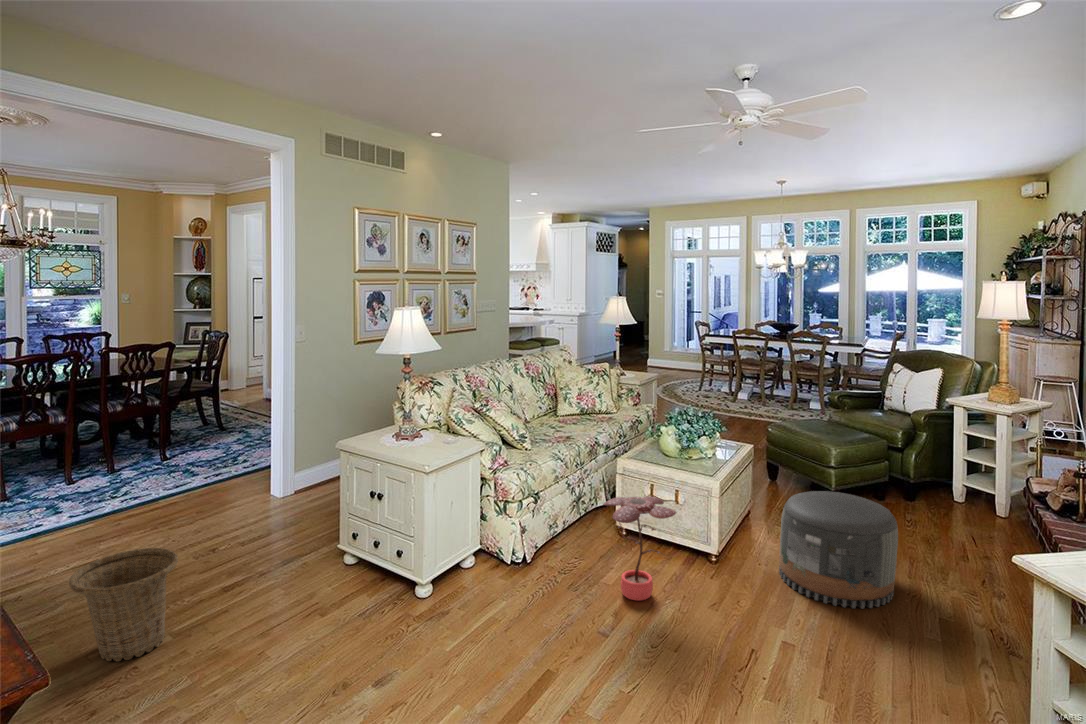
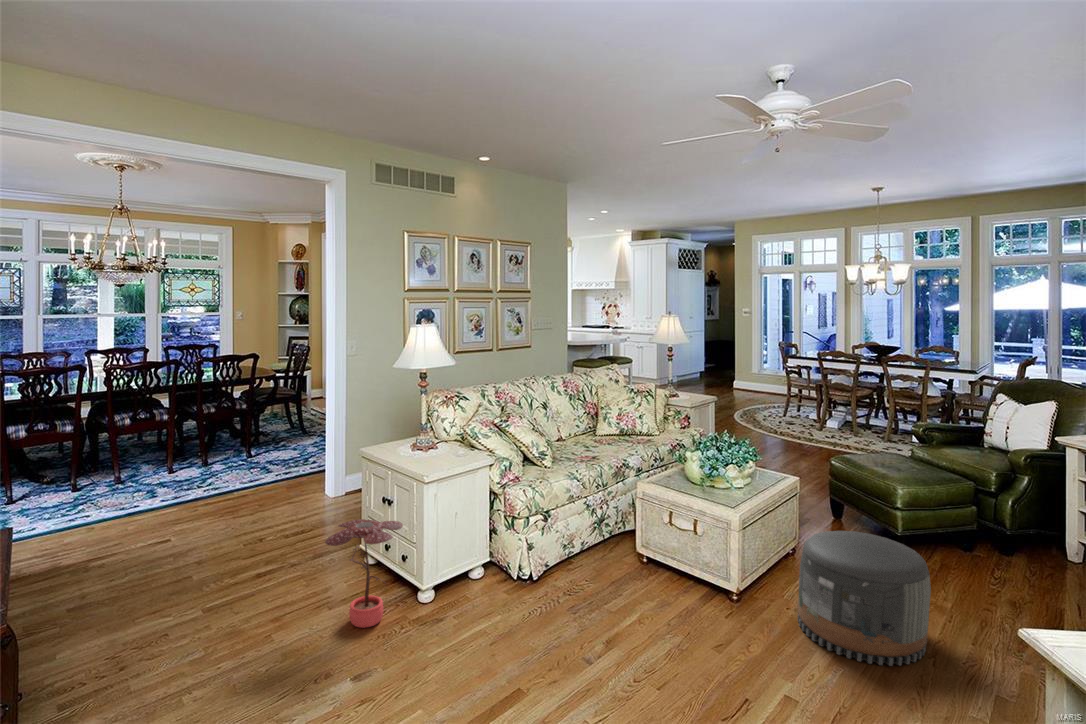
potted plant: present [603,496,676,601] -> present [325,519,403,628]
basket: present [69,548,178,661] -> none [117,534,209,631]

